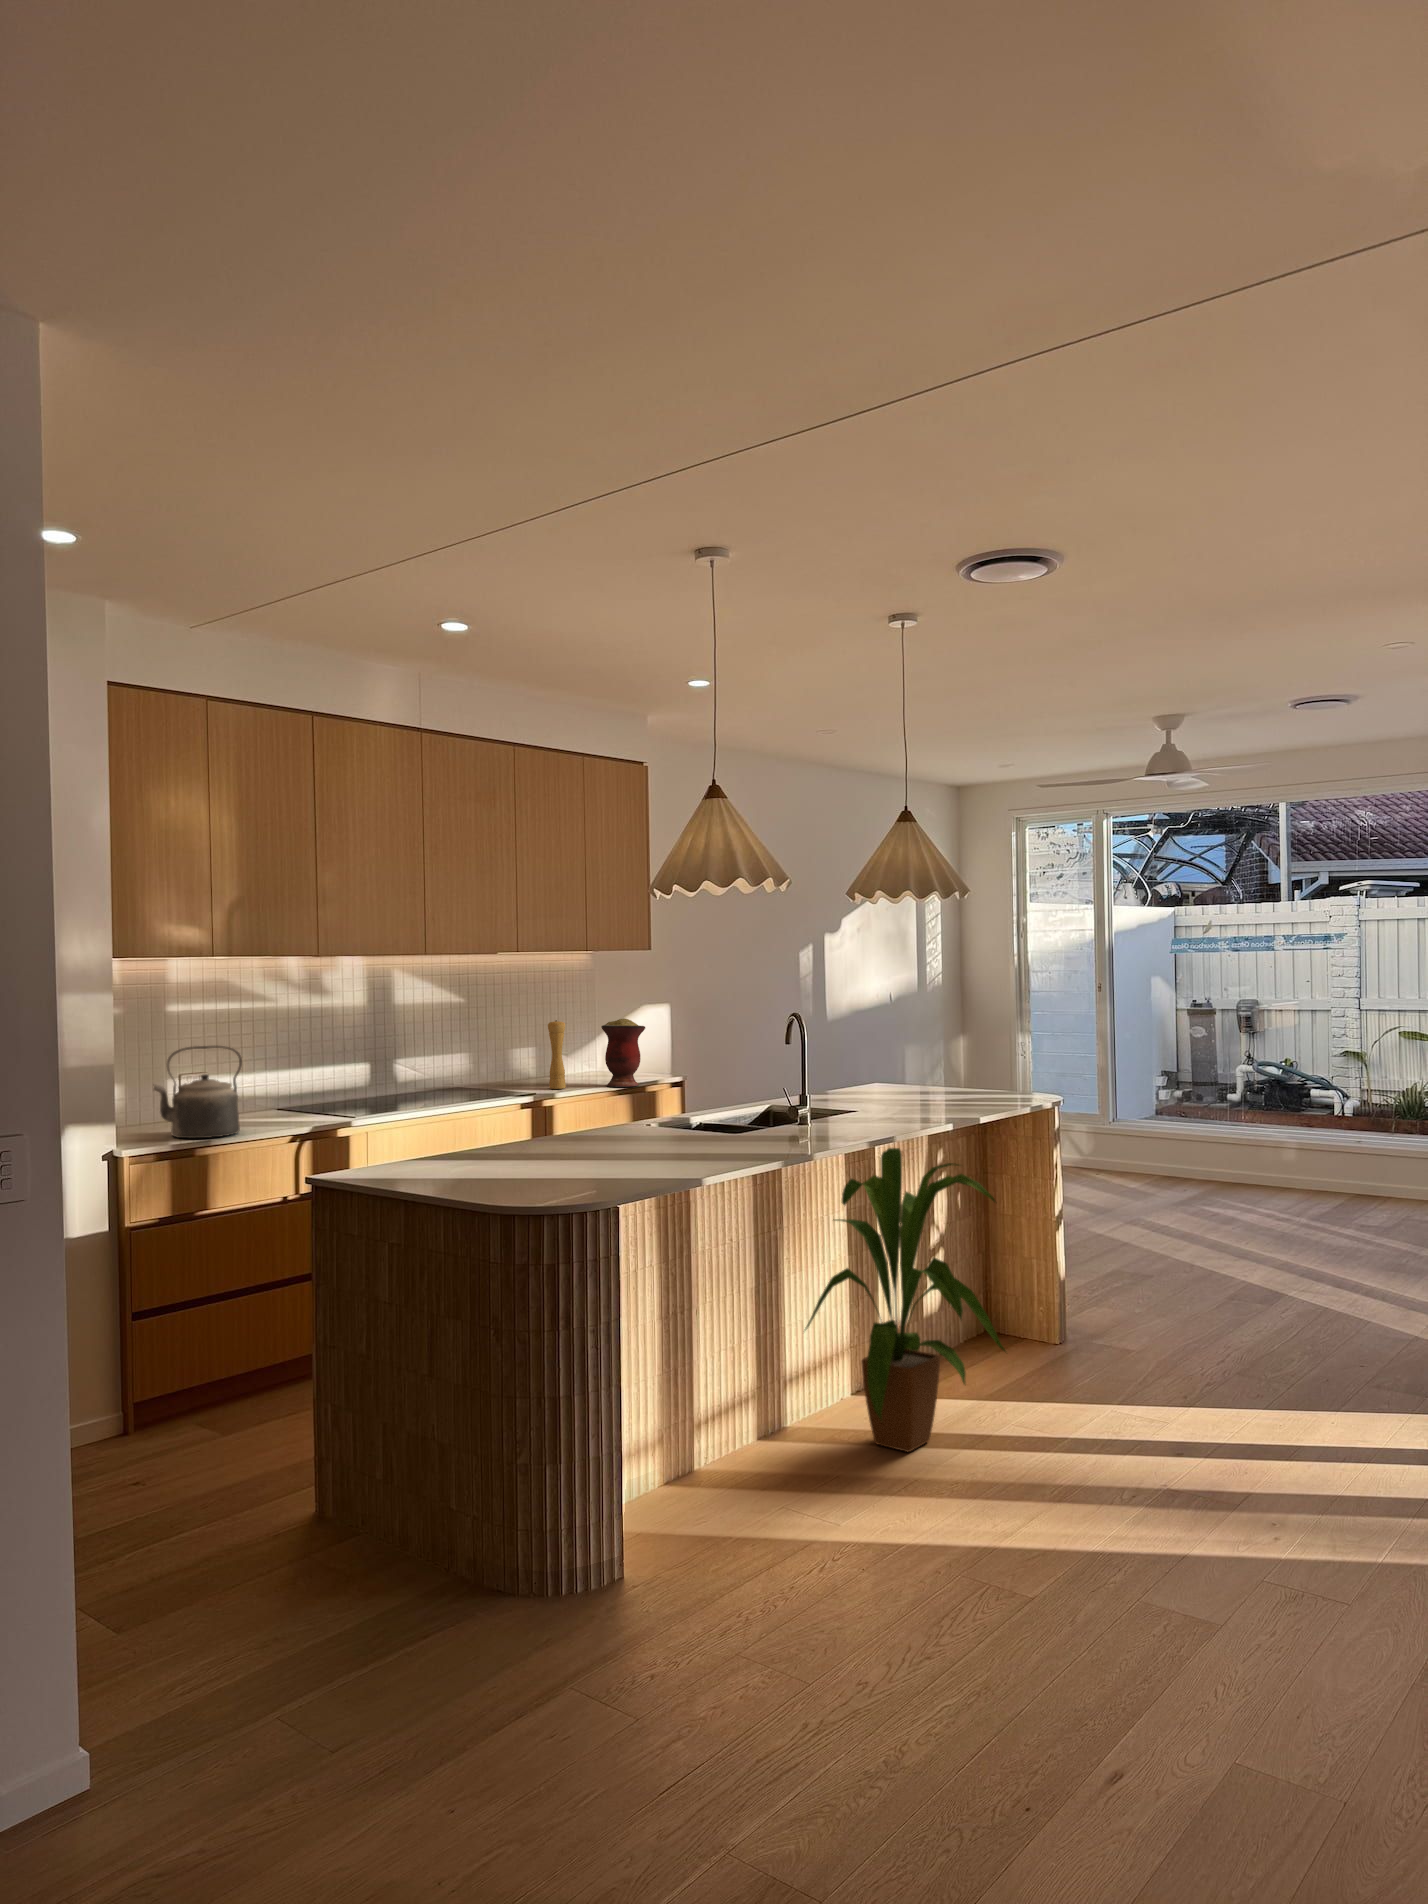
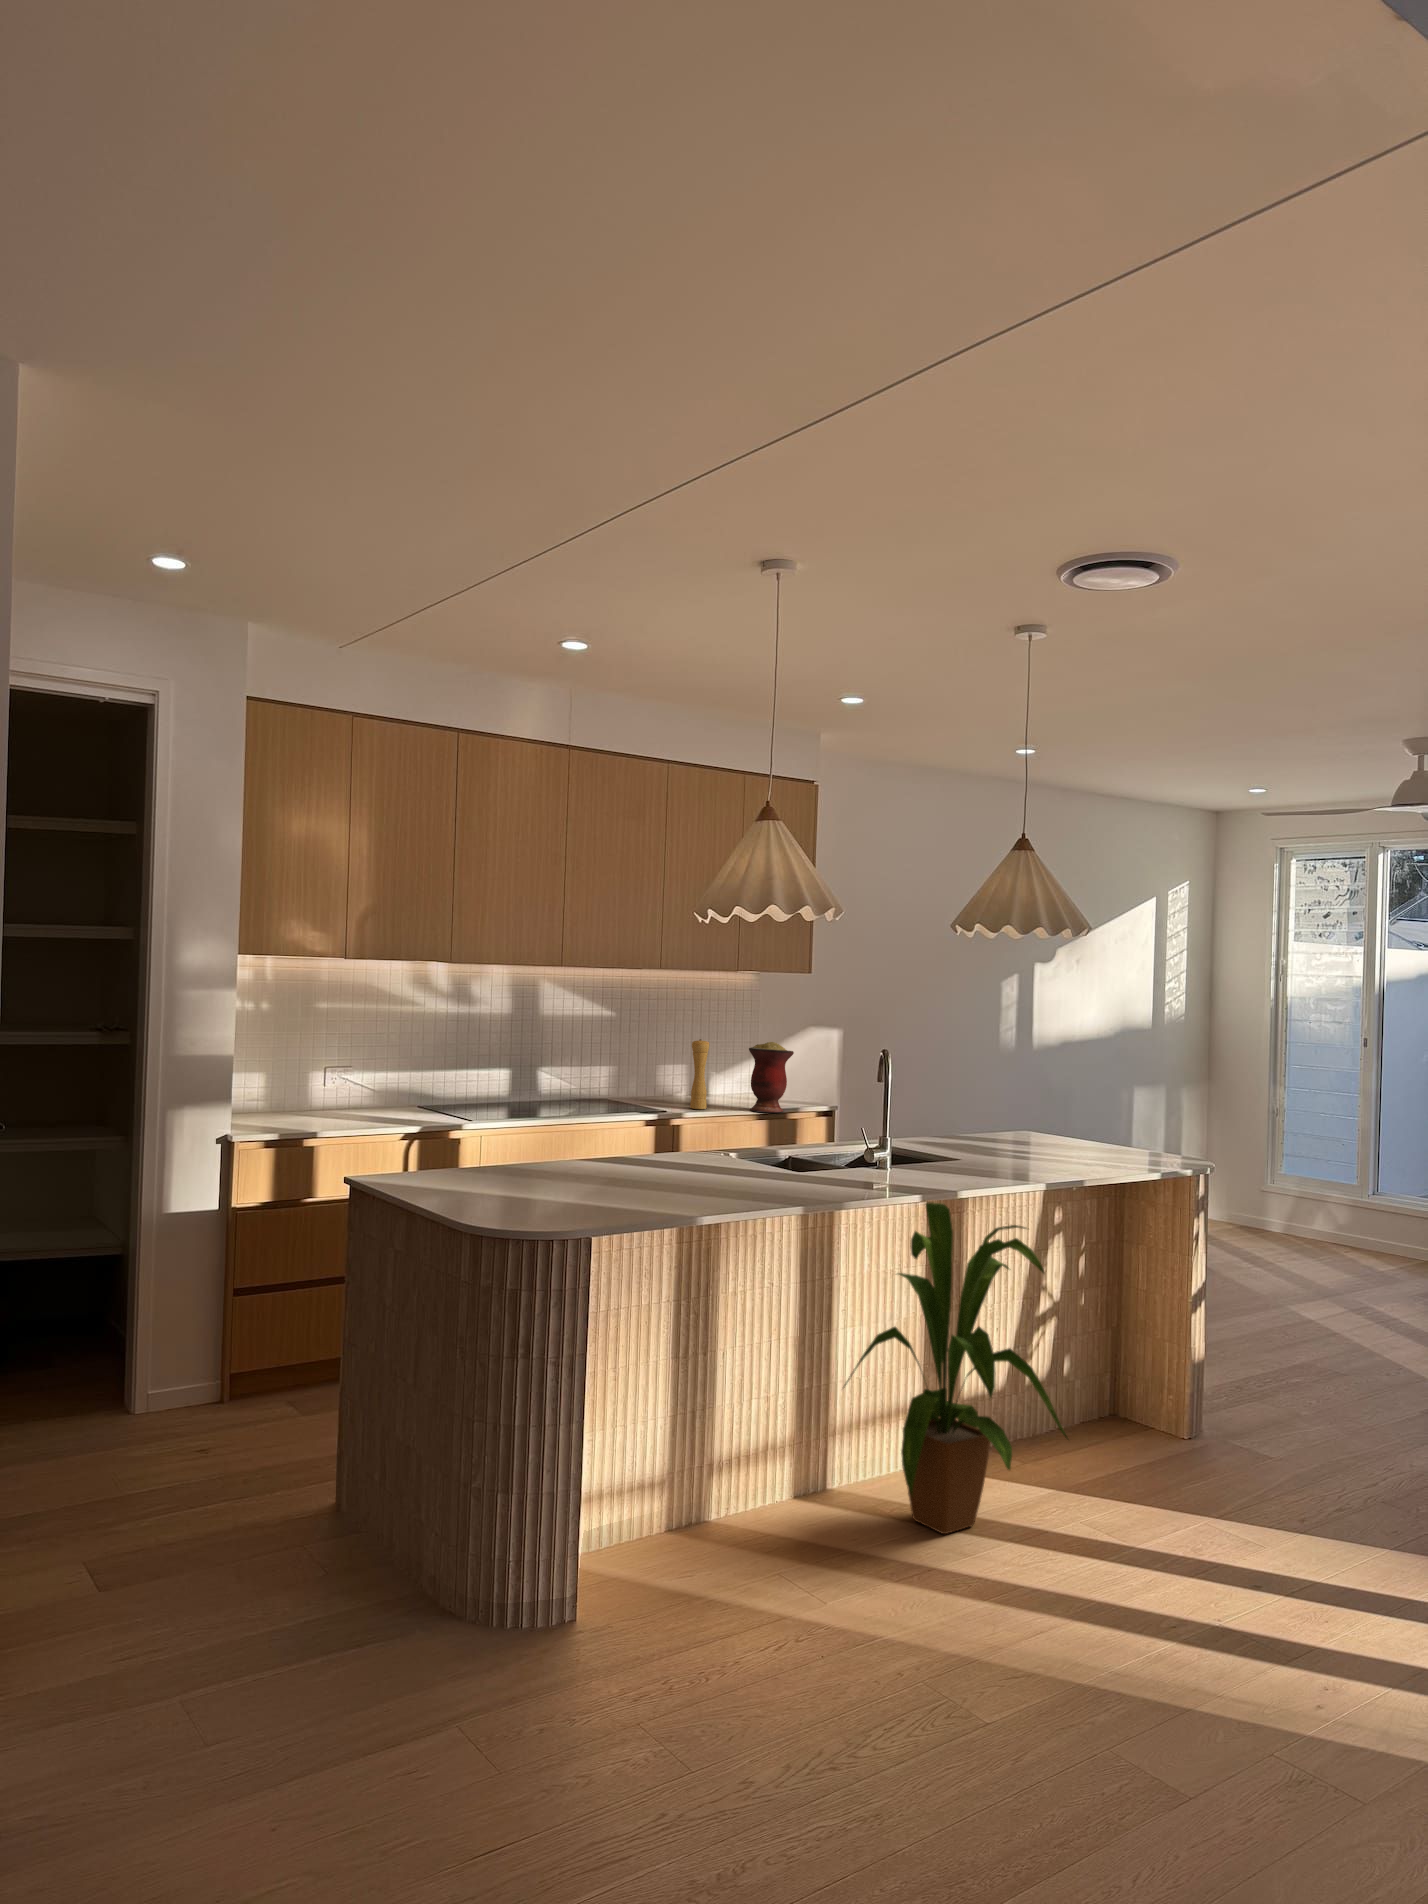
kettle: present [154,1046,242,1138] -> none [273,1043,358,1130]

